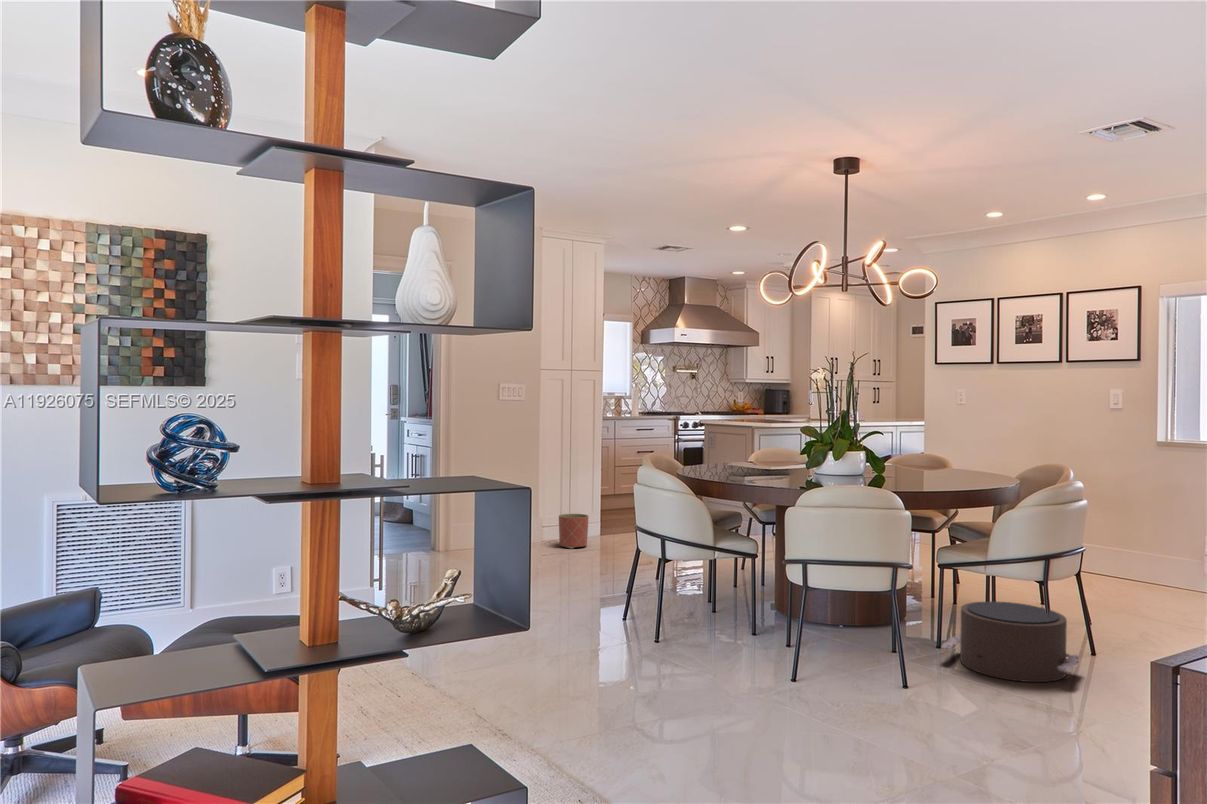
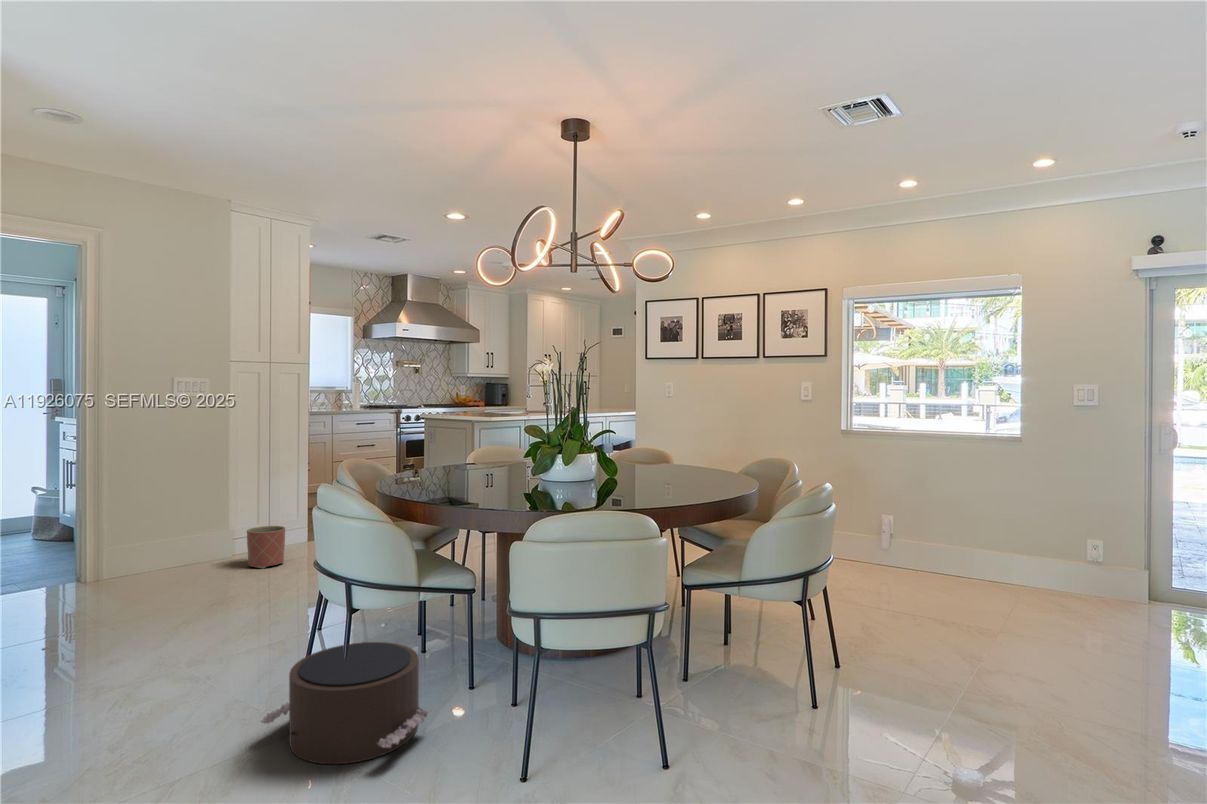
pouf: present [942,601,1079,682] -> present [260,642,430,764]

